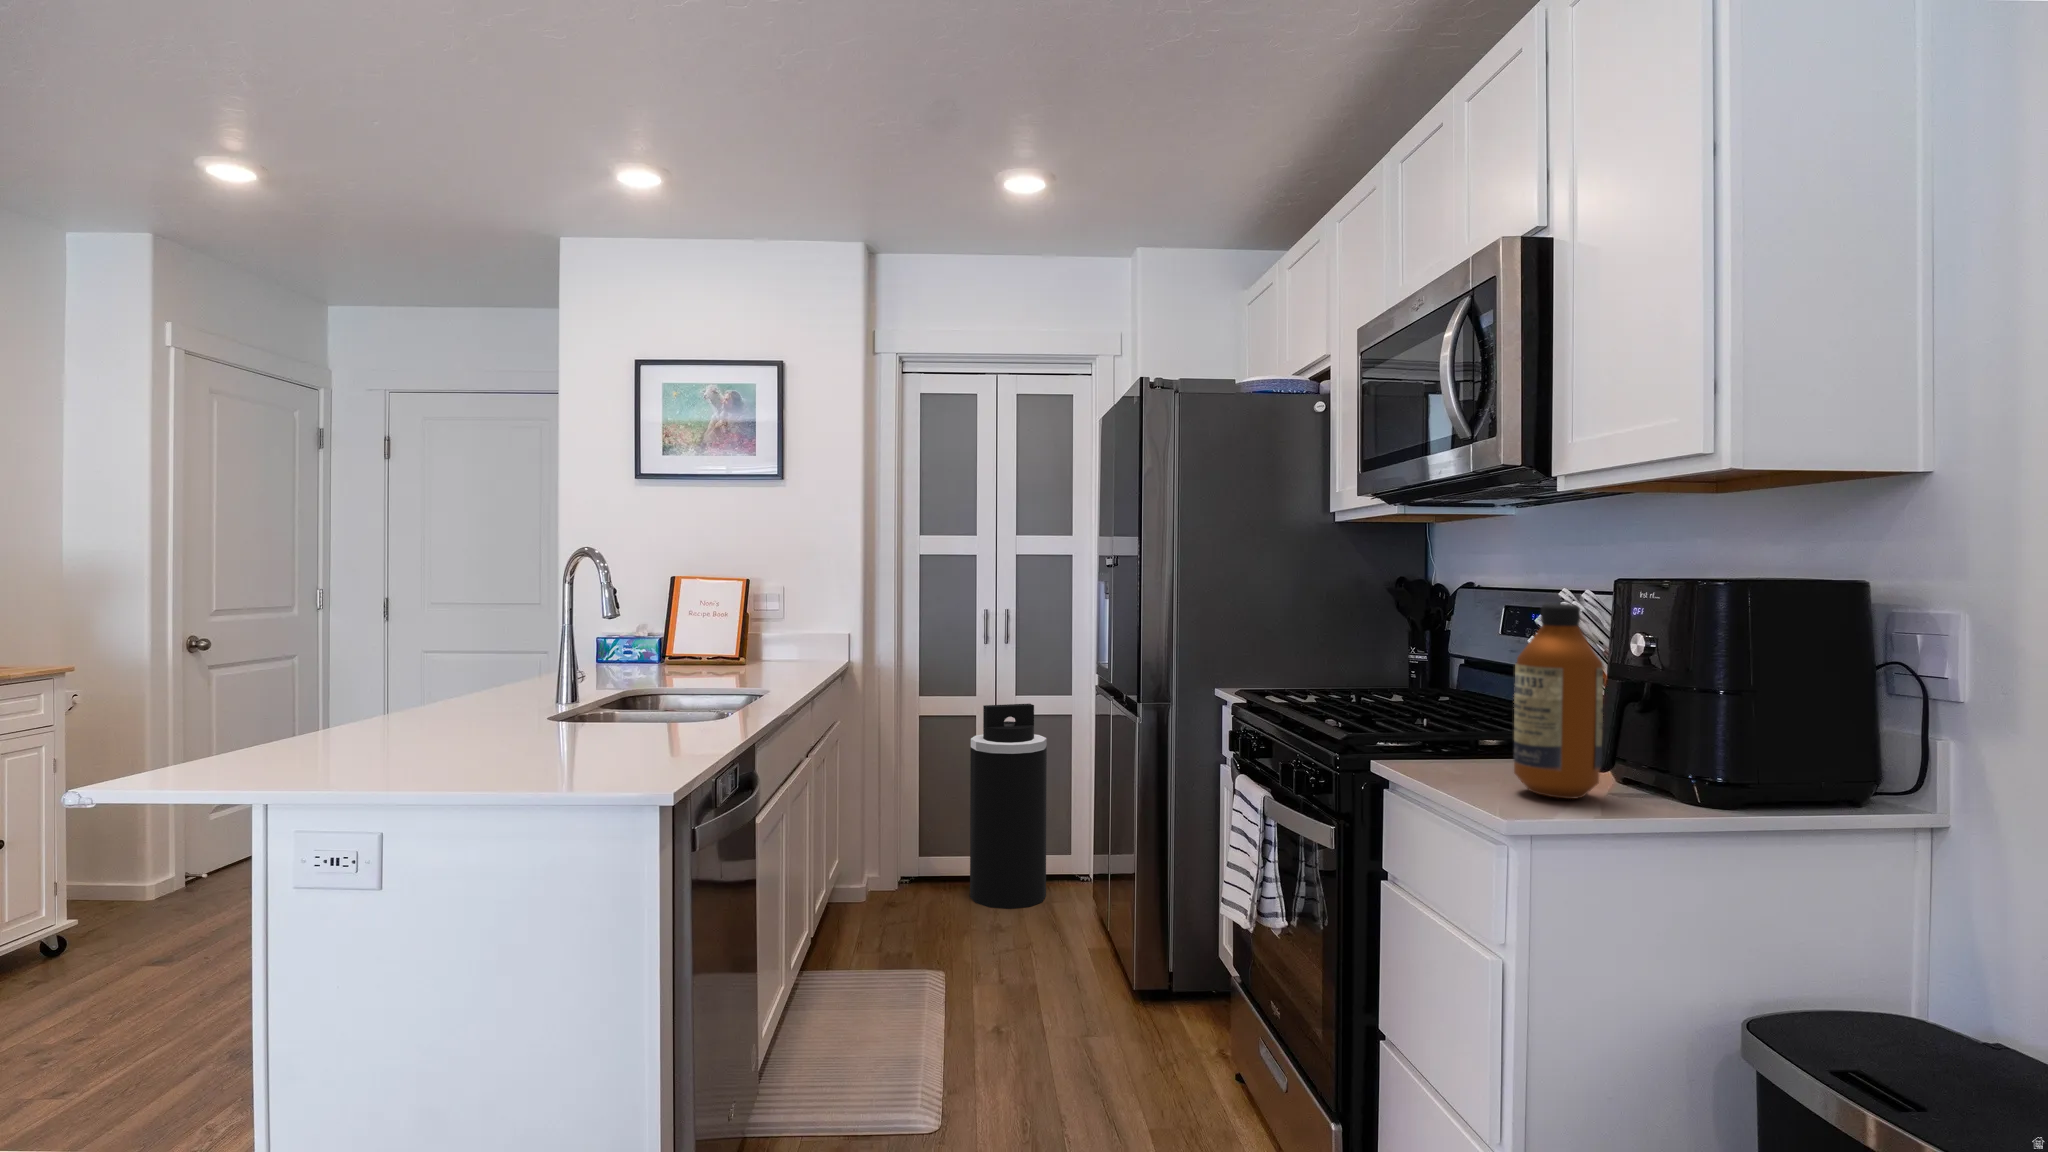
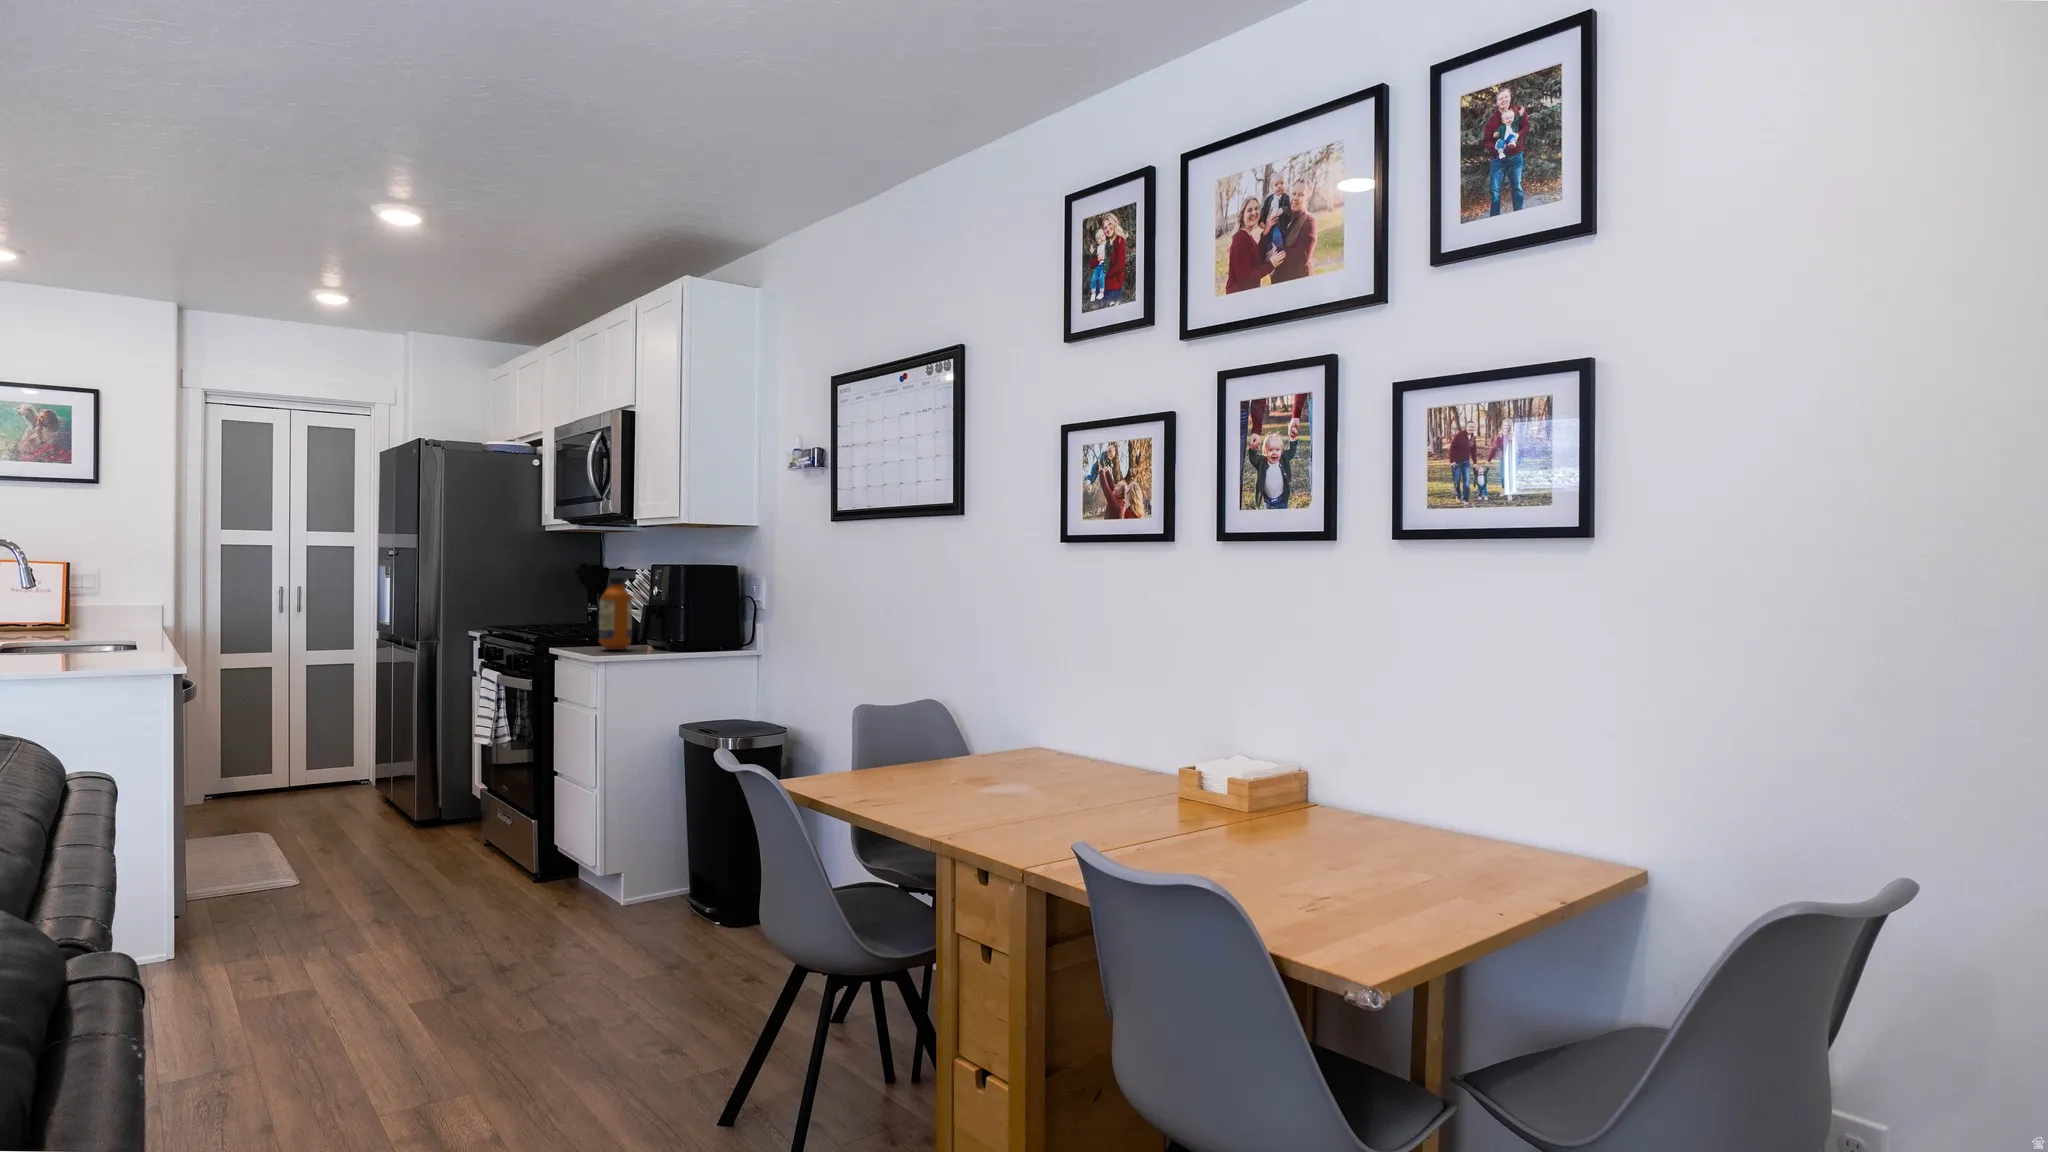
trash can: present [970,704,1047,909] -> none [271,655,337,804]

